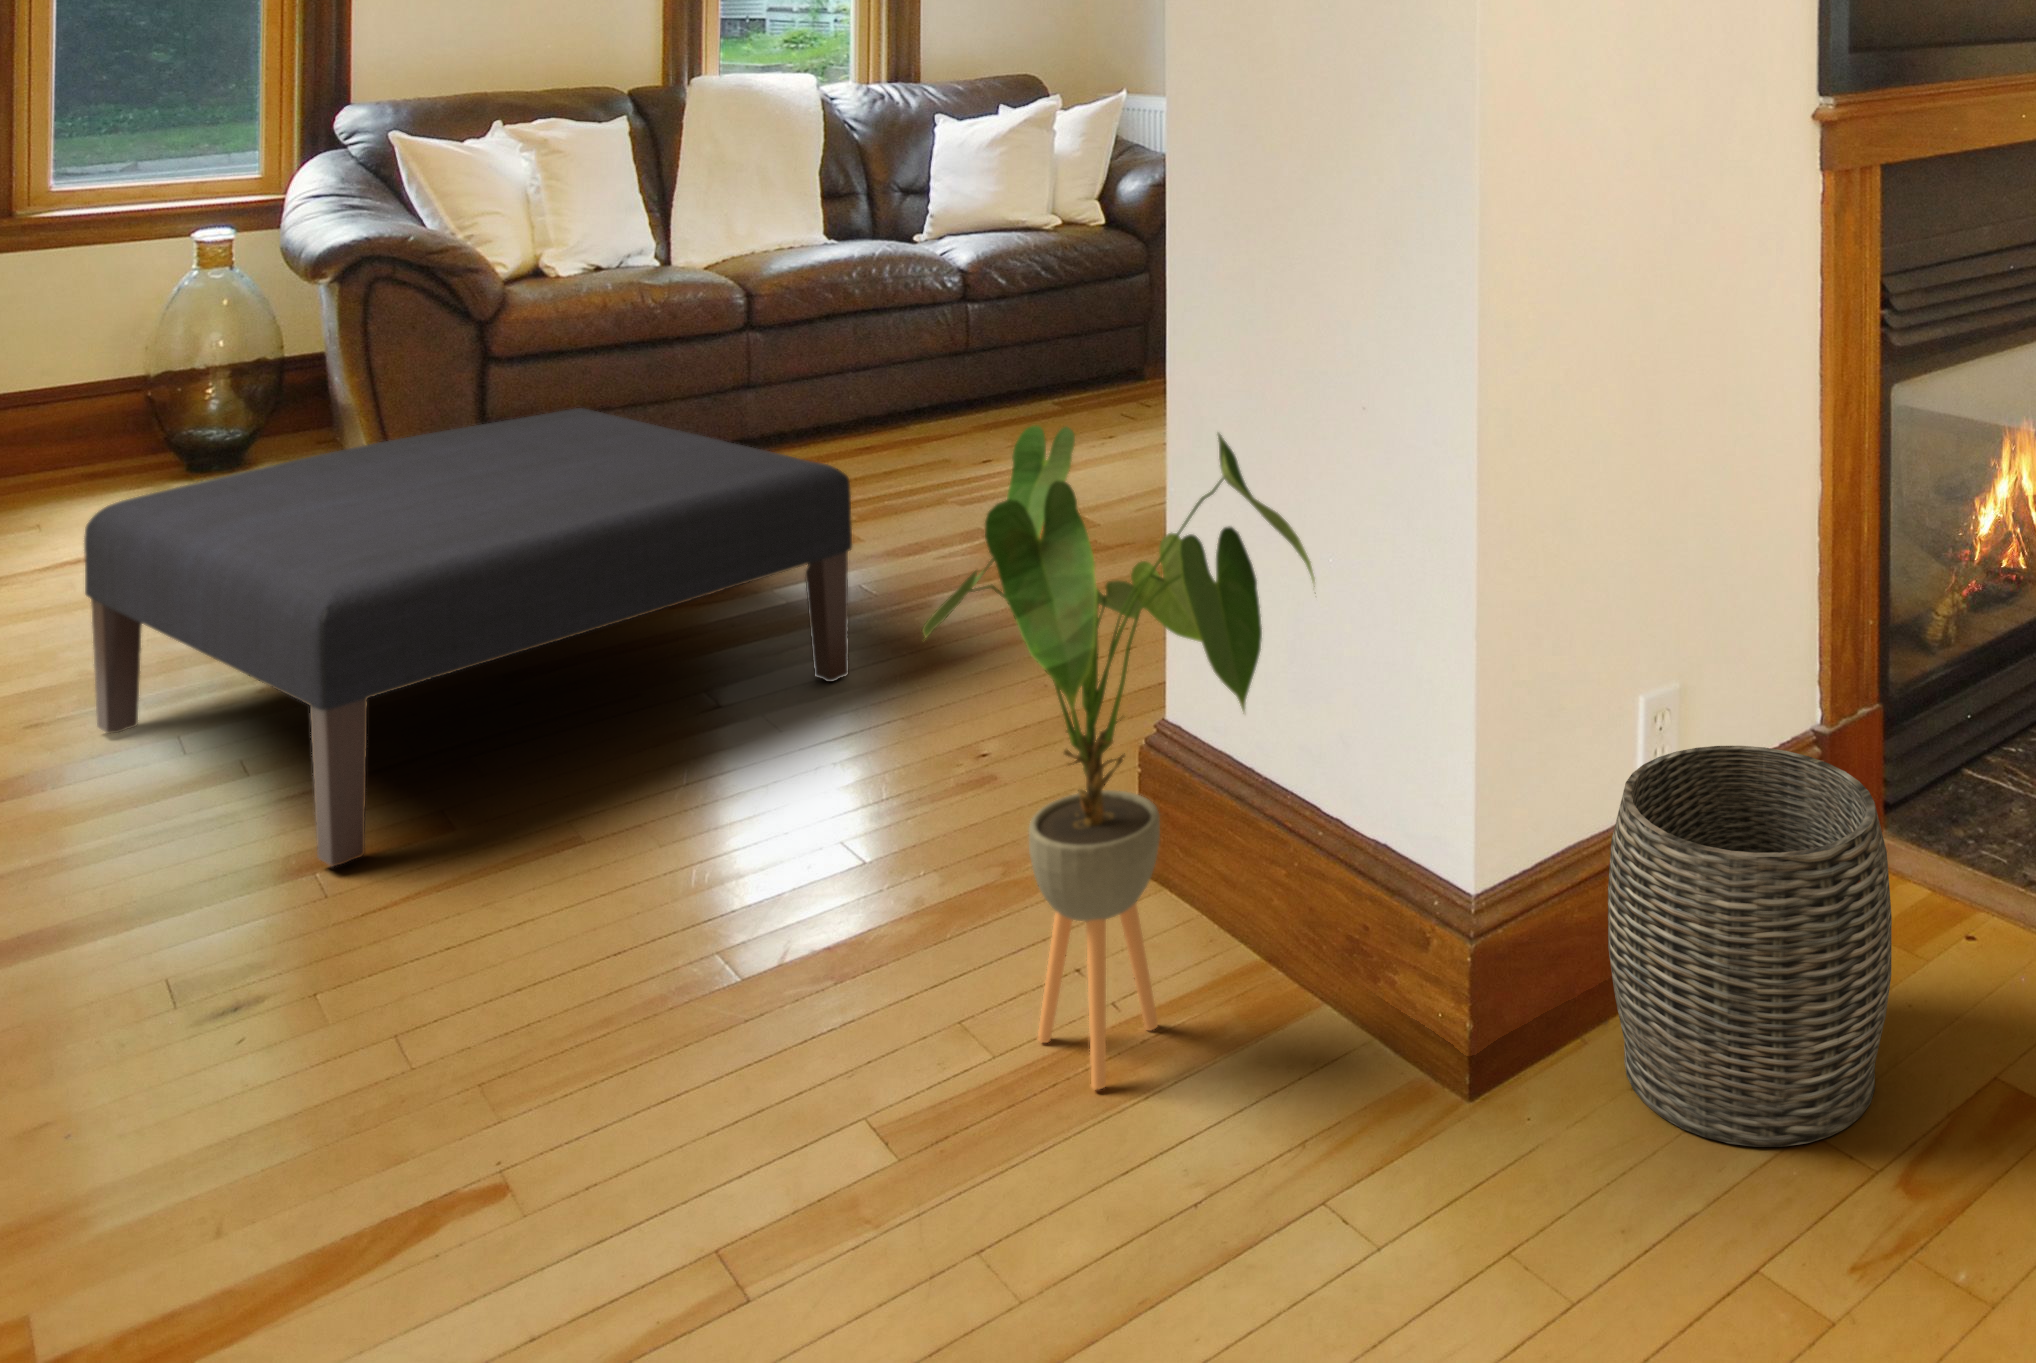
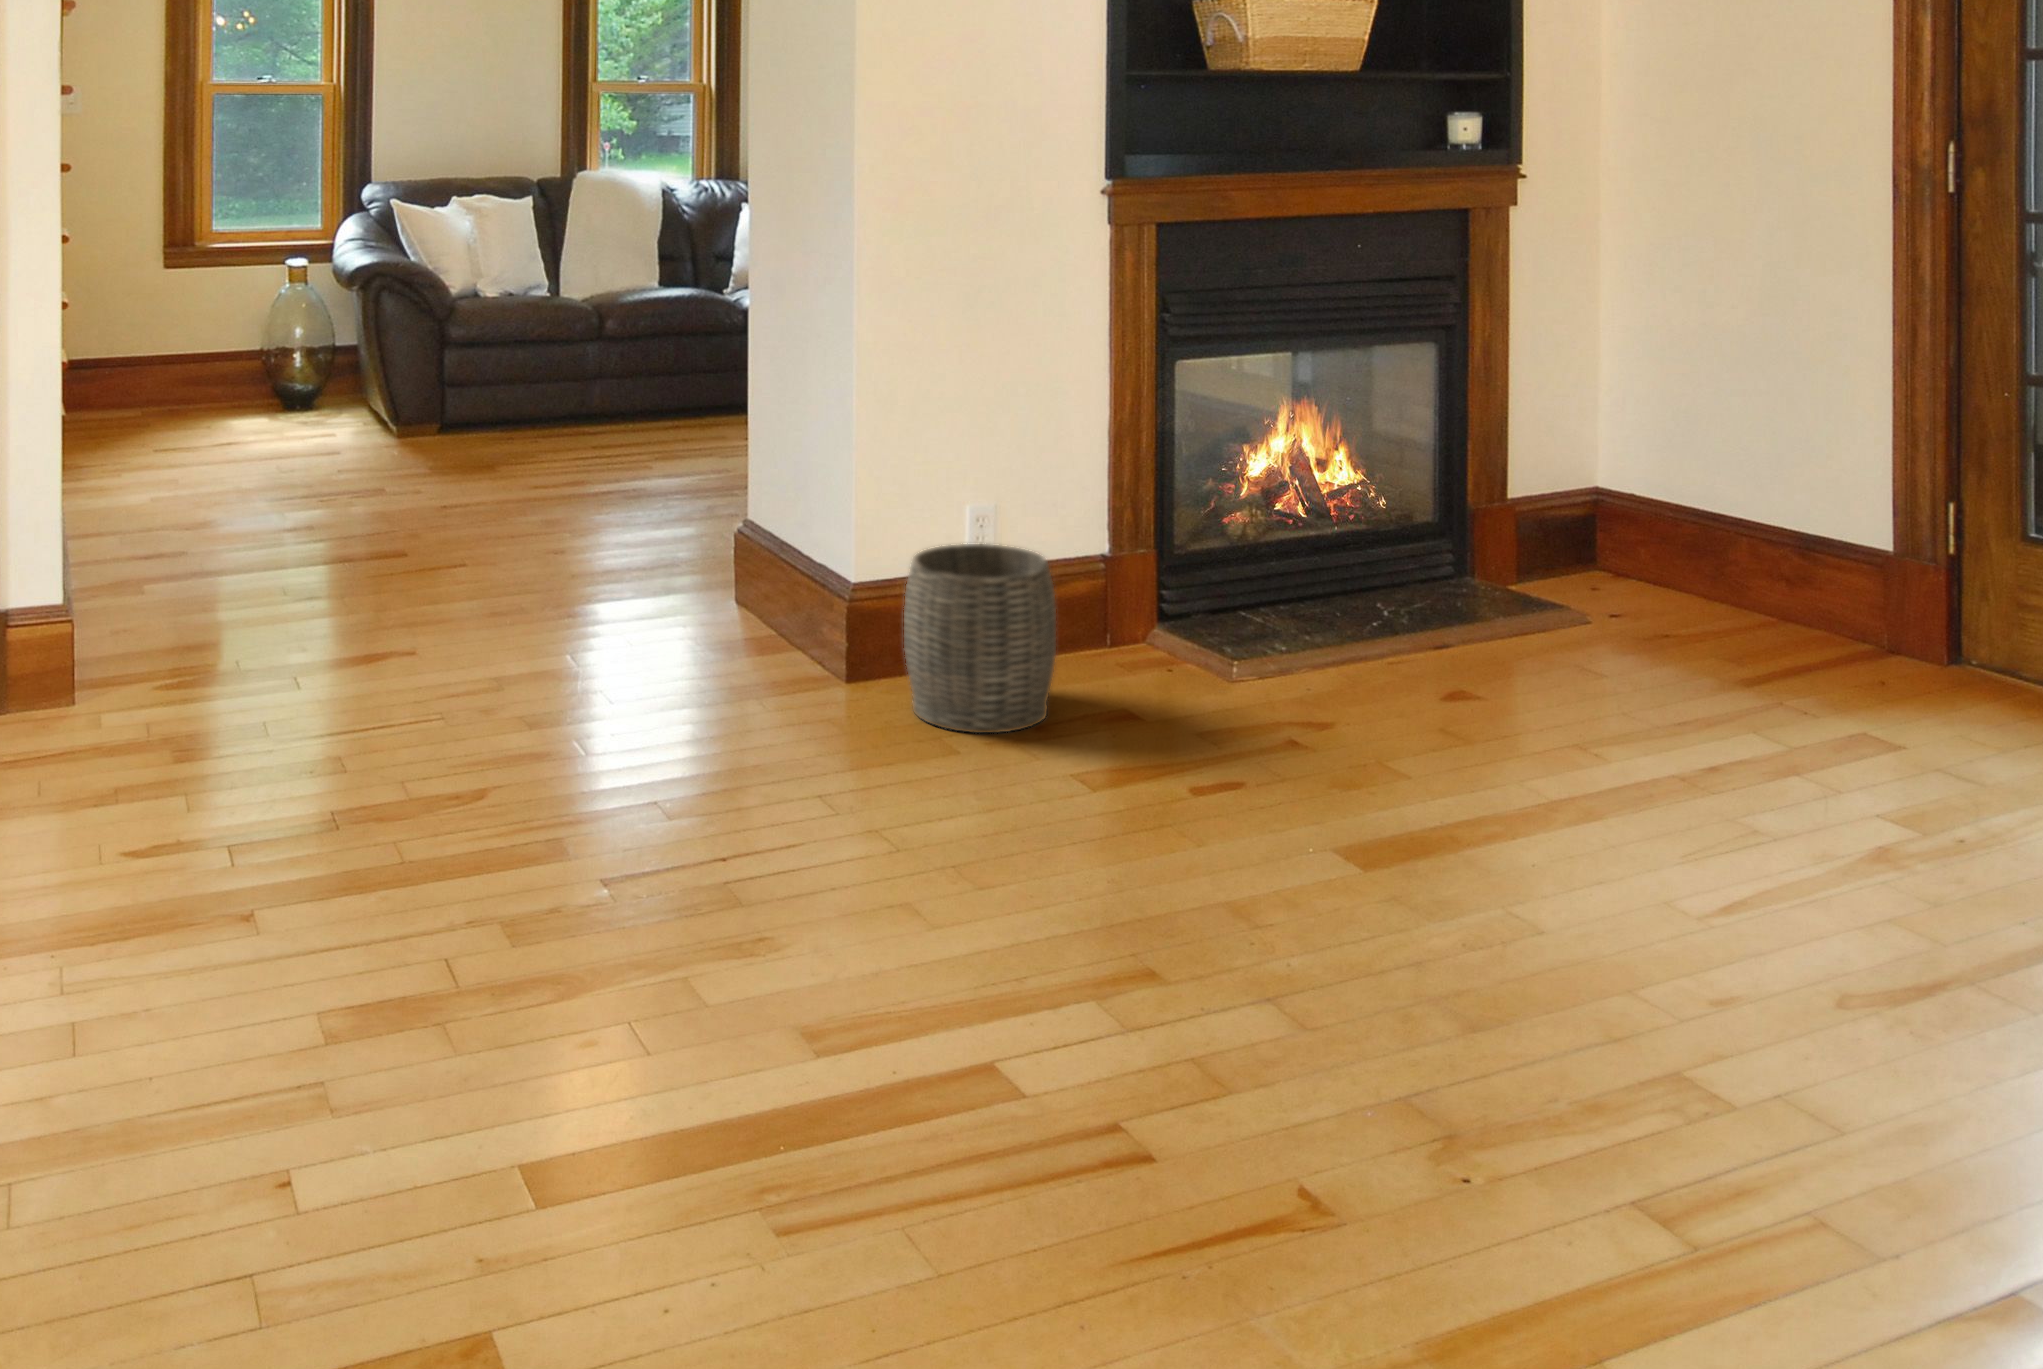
ottoman: present [84,408,852,866] -> none [226,366,610,570]
house plant: present [922,425,1315,1089] -> none [579,343,776,677]

